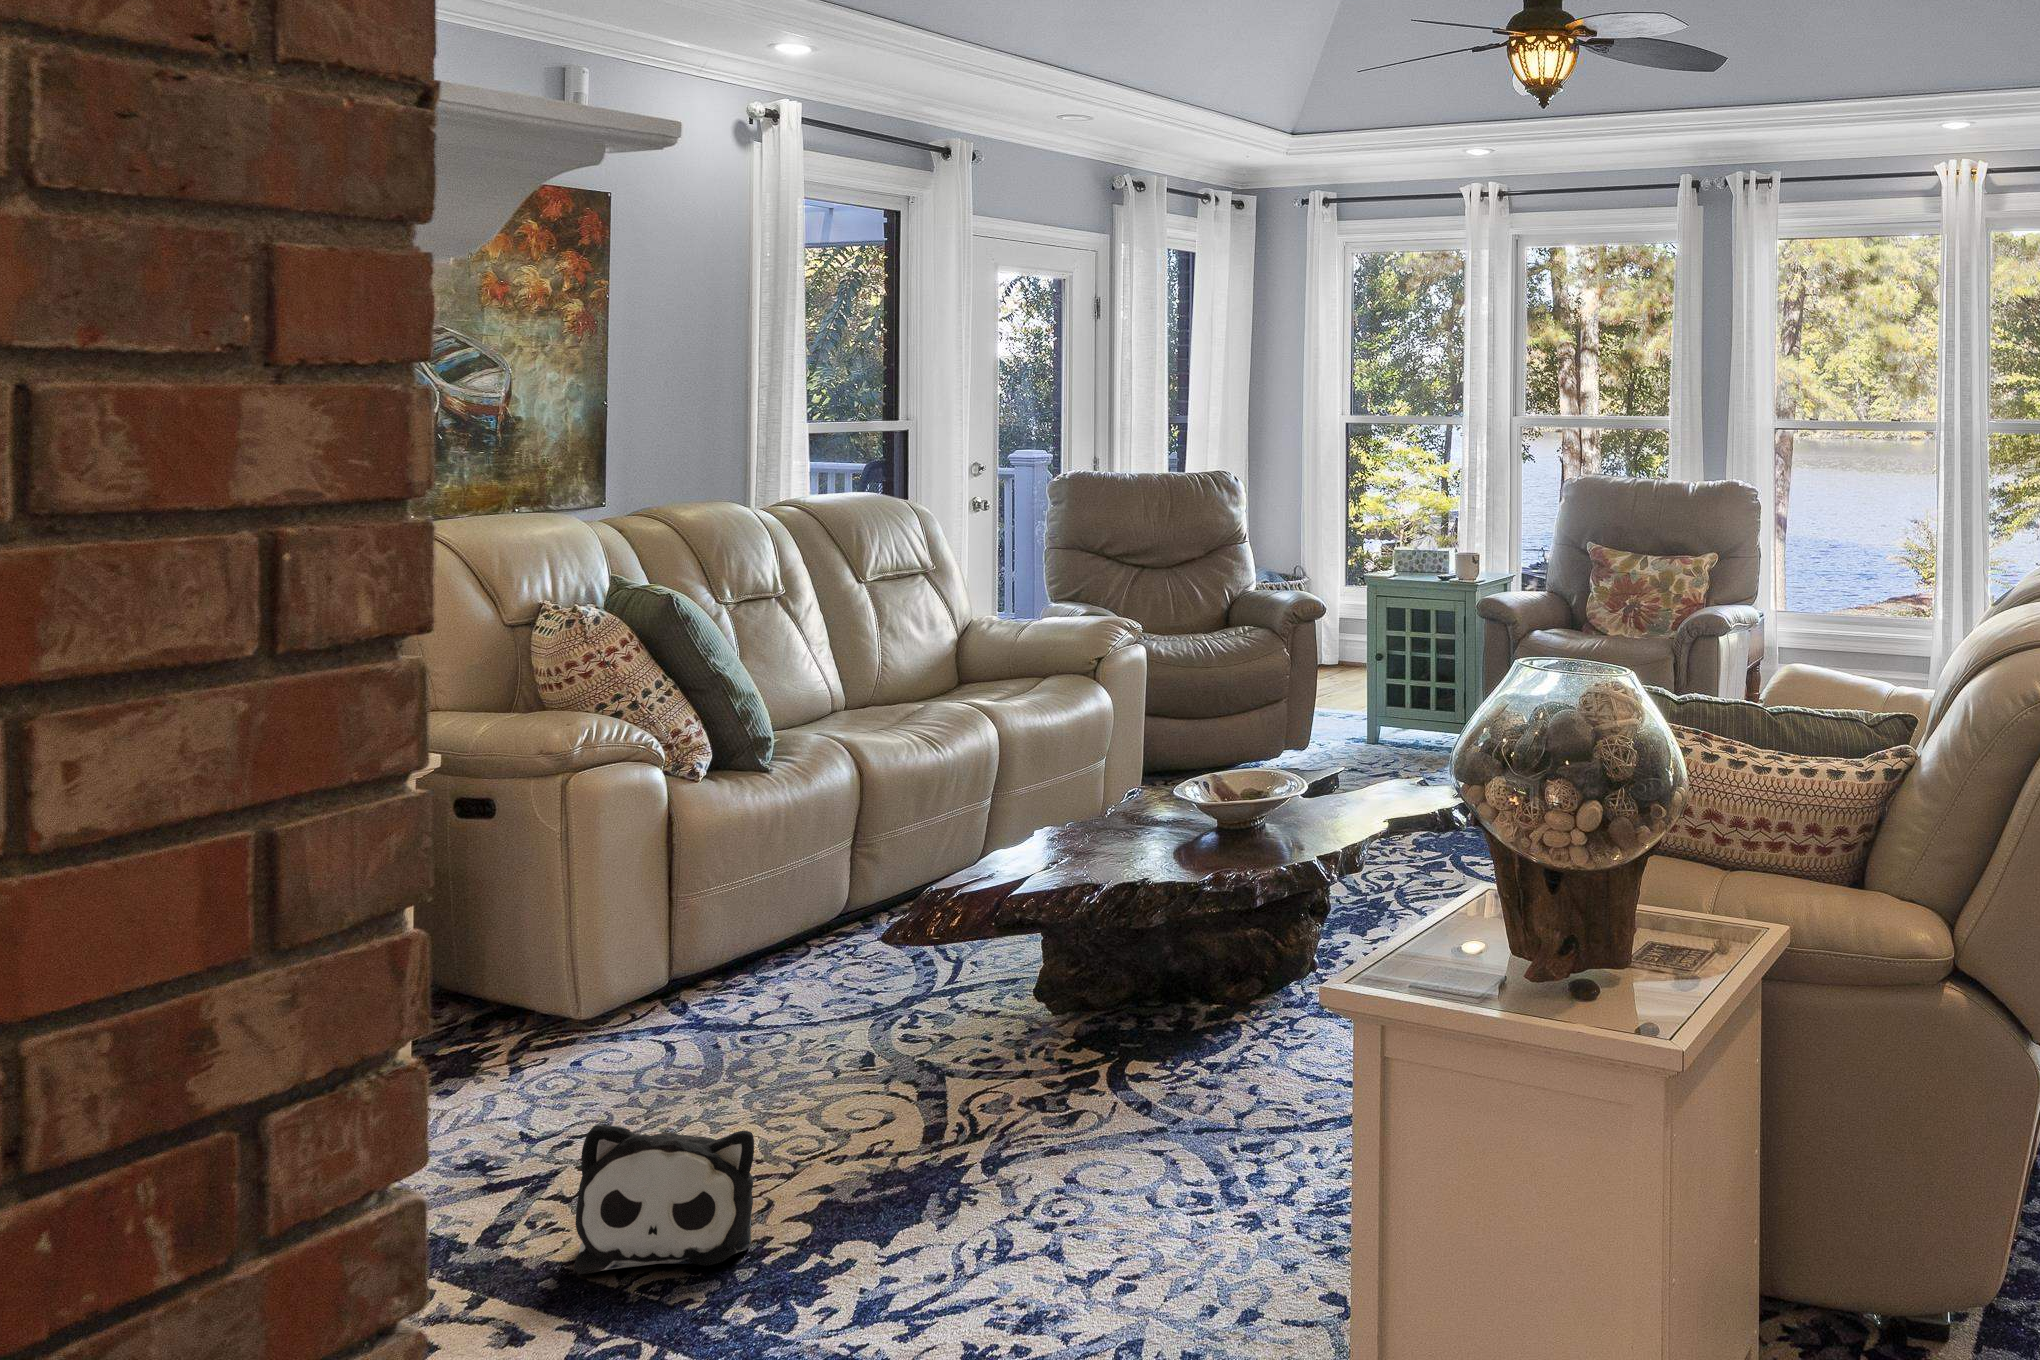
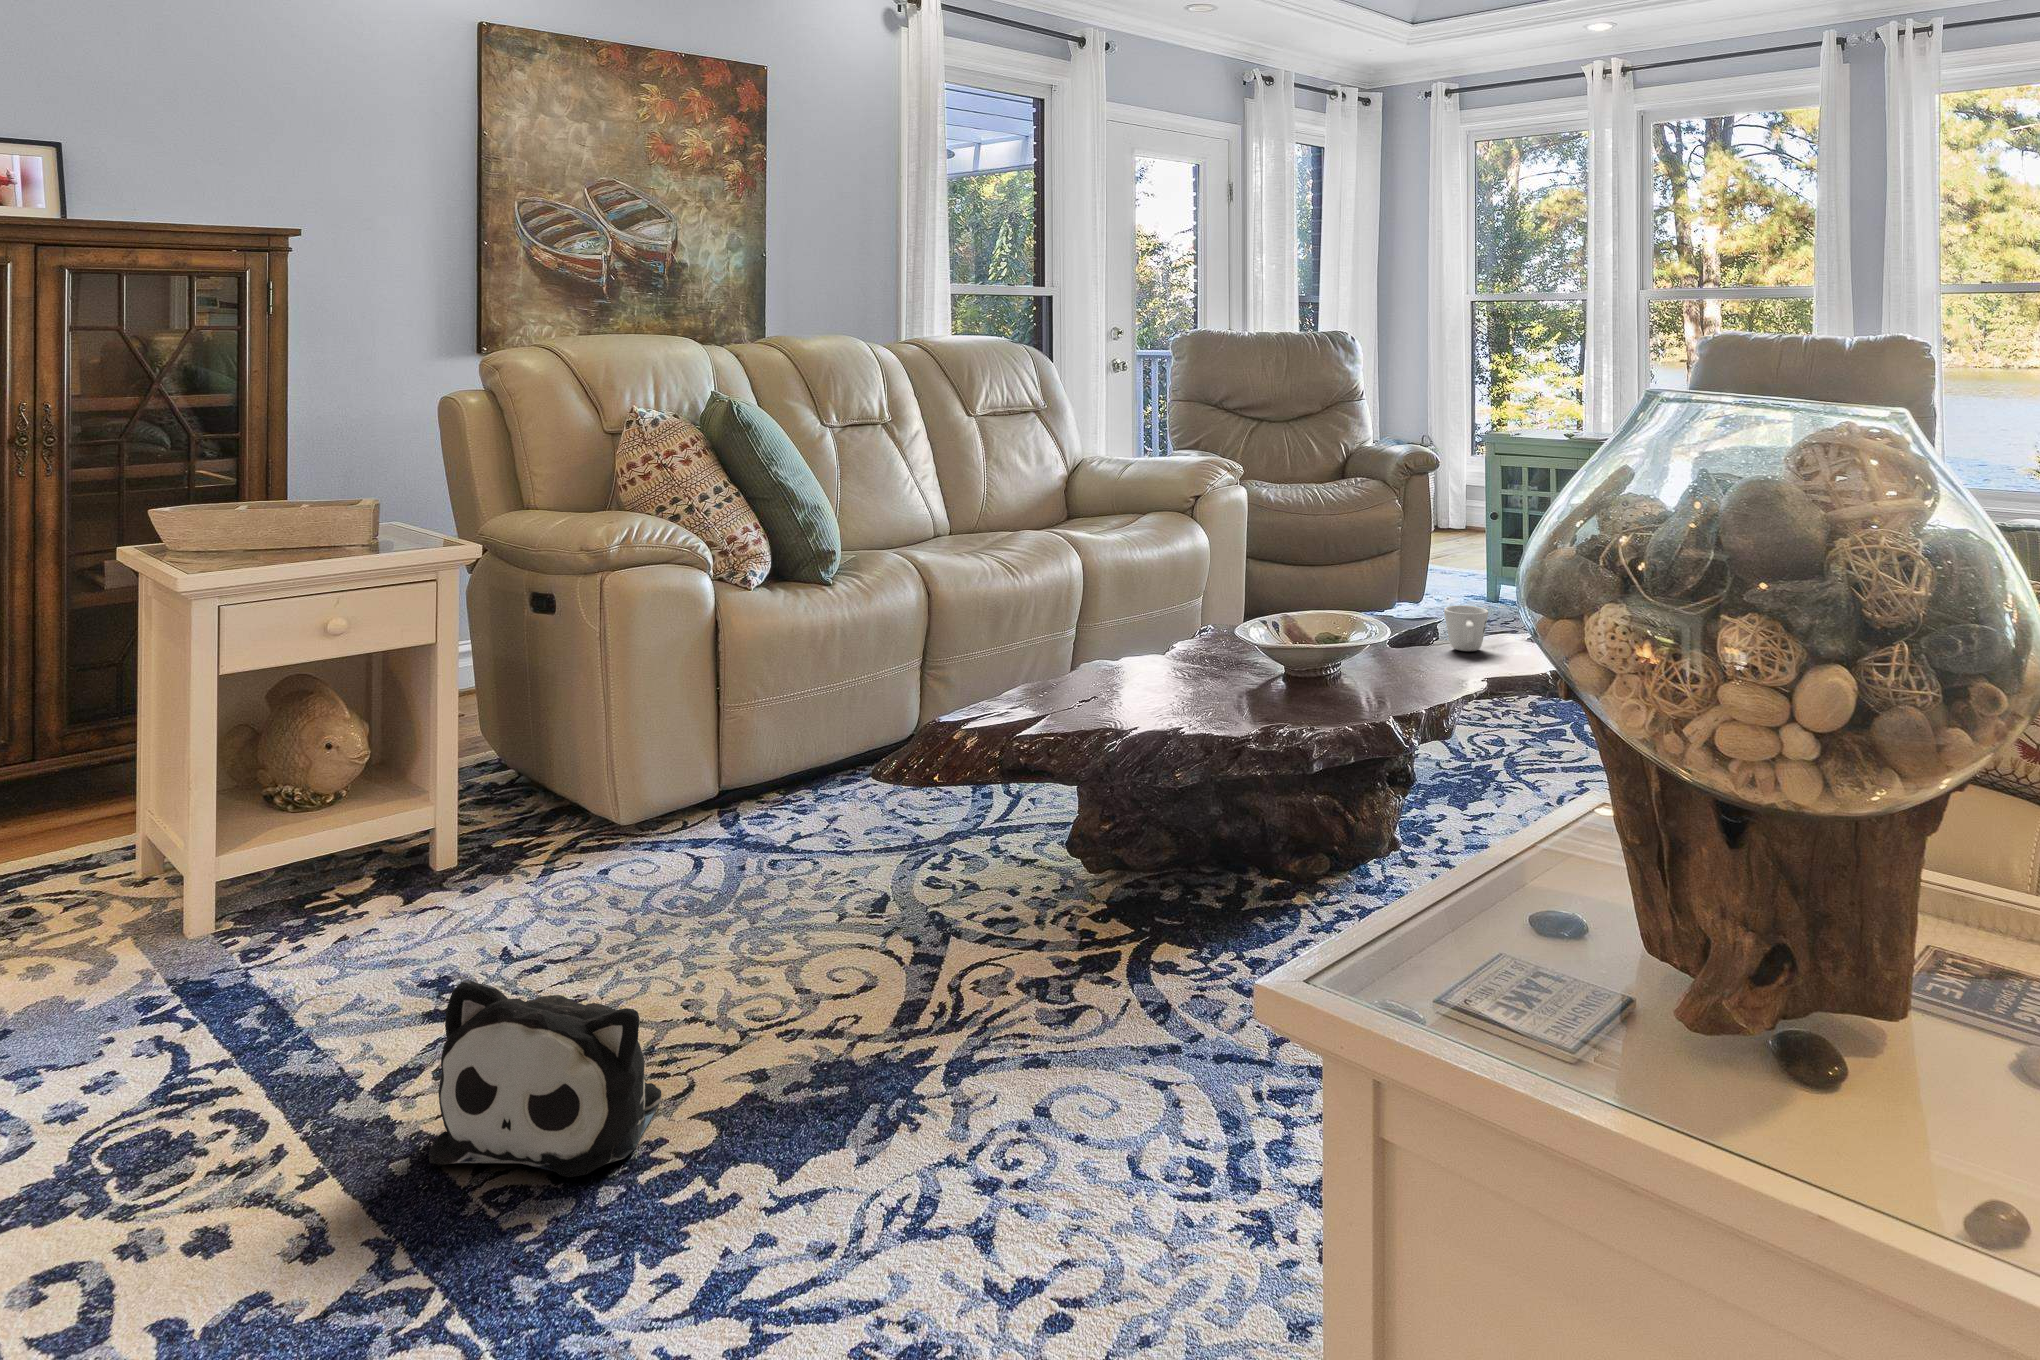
mug: none [1350,756,1387,796] -> present [1444,605,1488,651]

